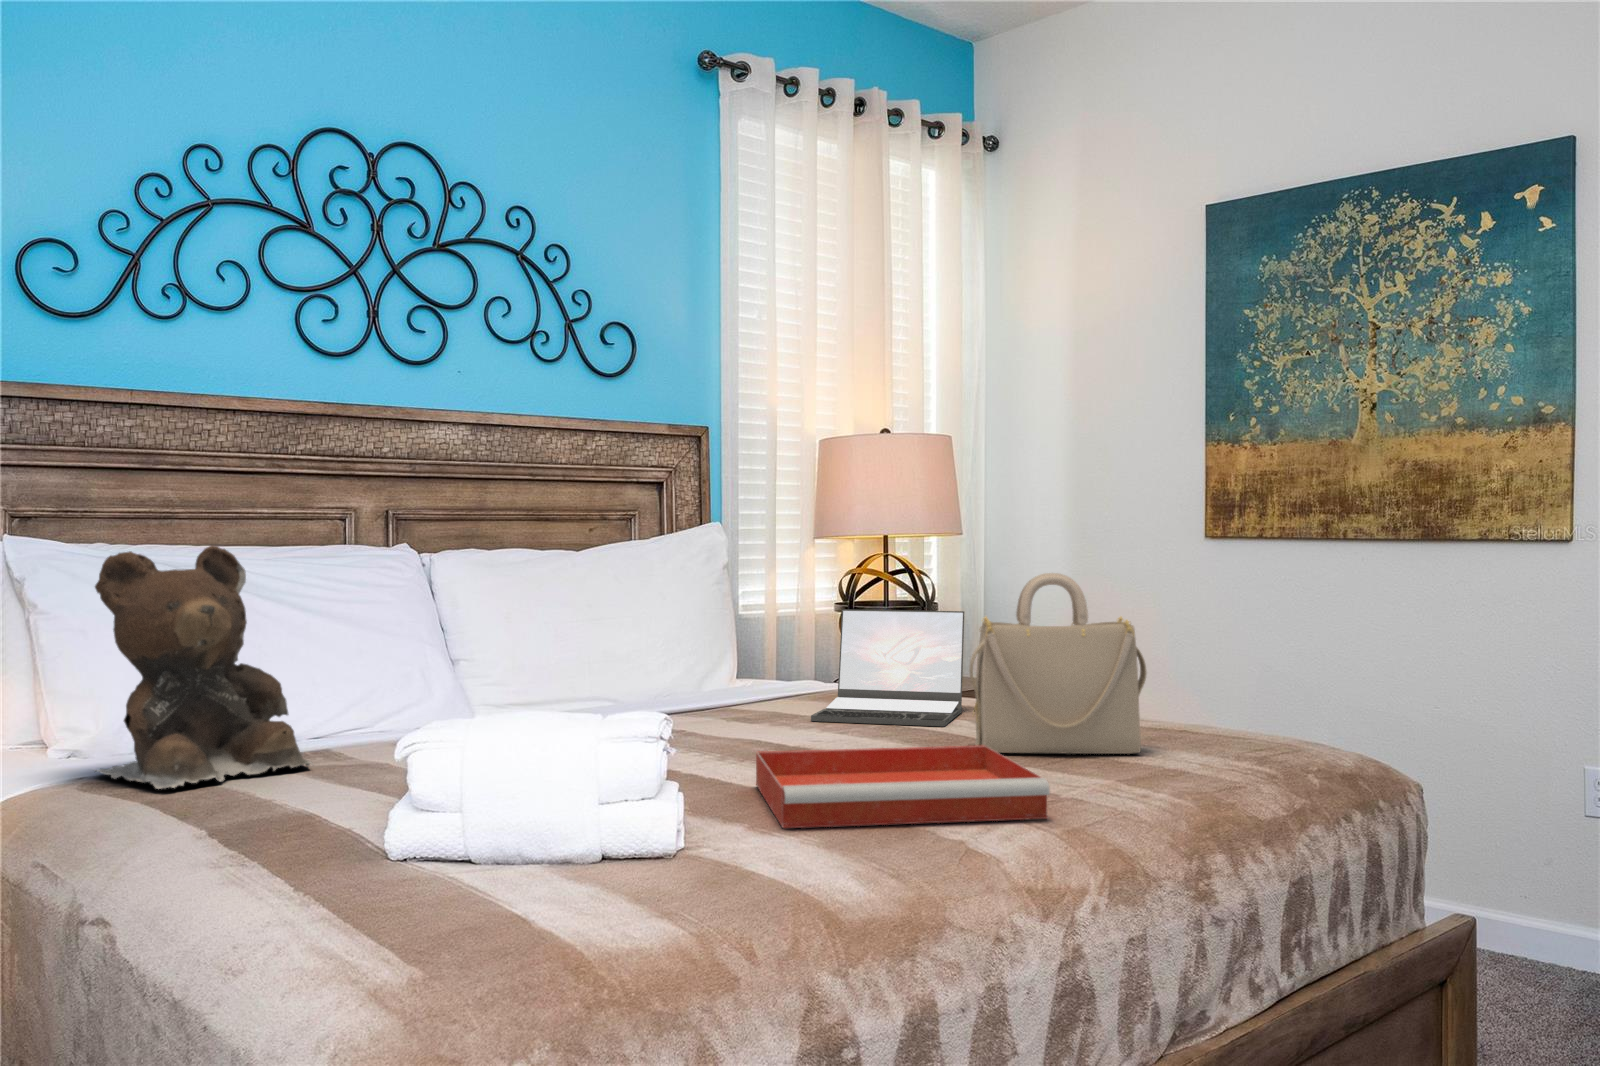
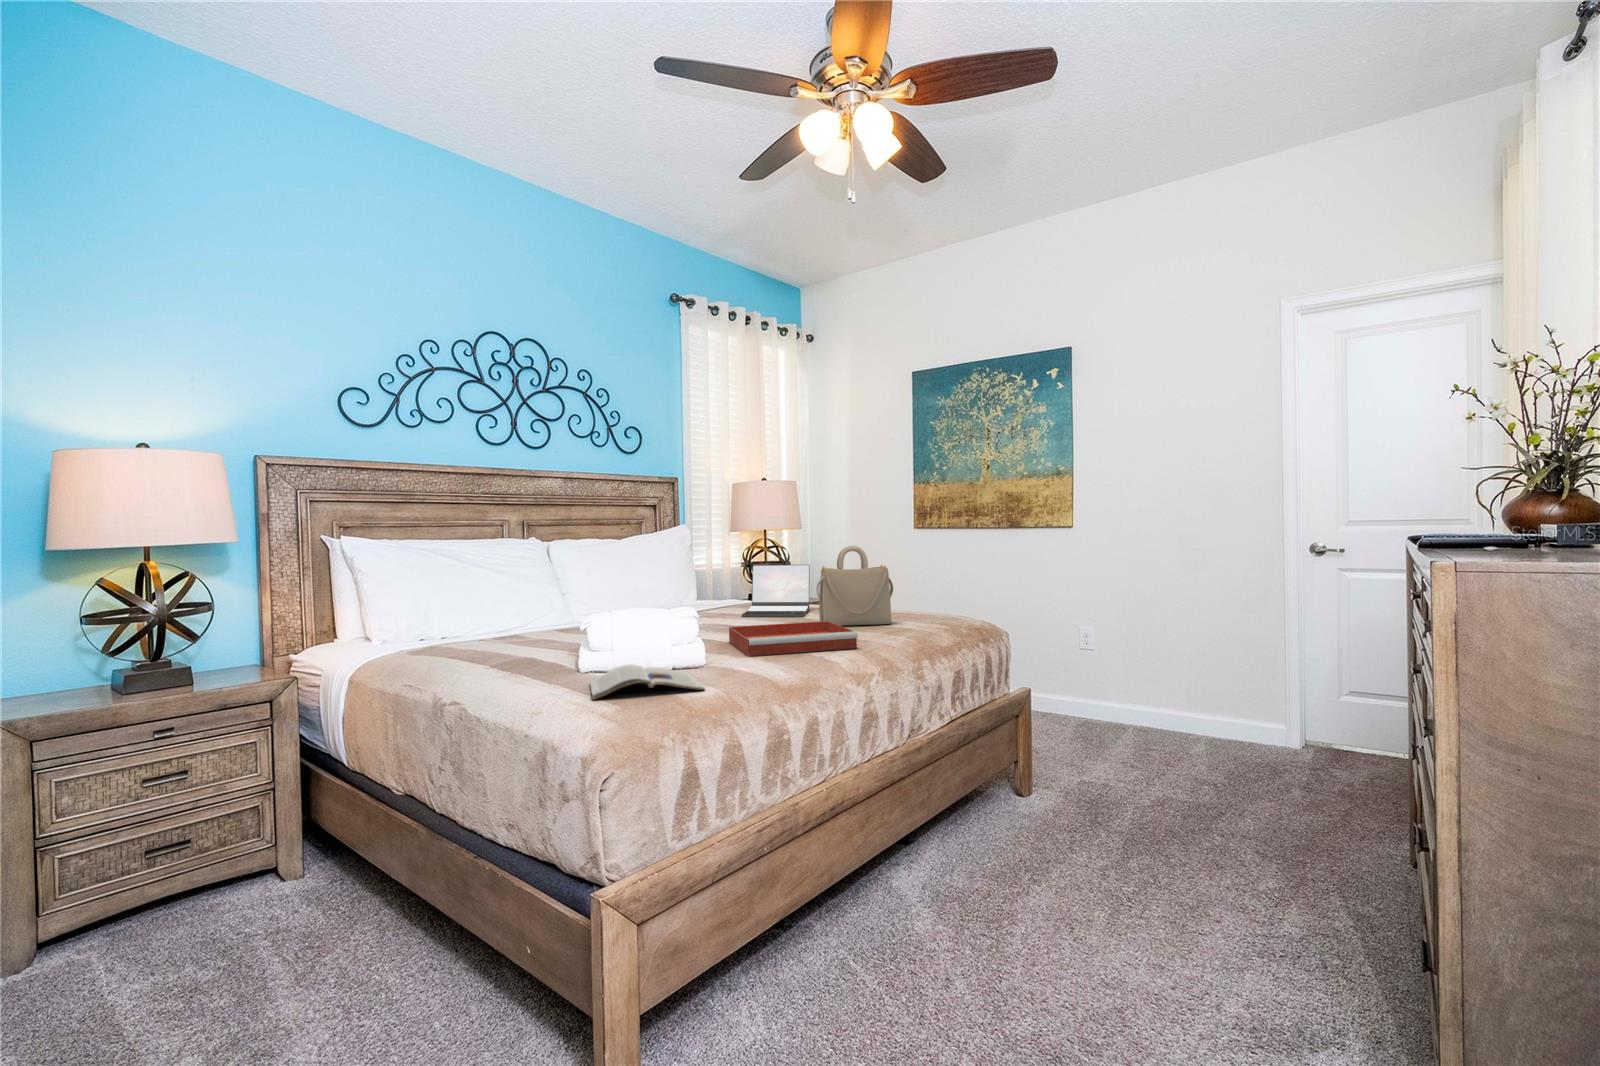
teddy bear: present [95,545,312,789] -> none [414,541,520,654]
magazine: none [346,848,633,947] -> present [590,664,705,699]

